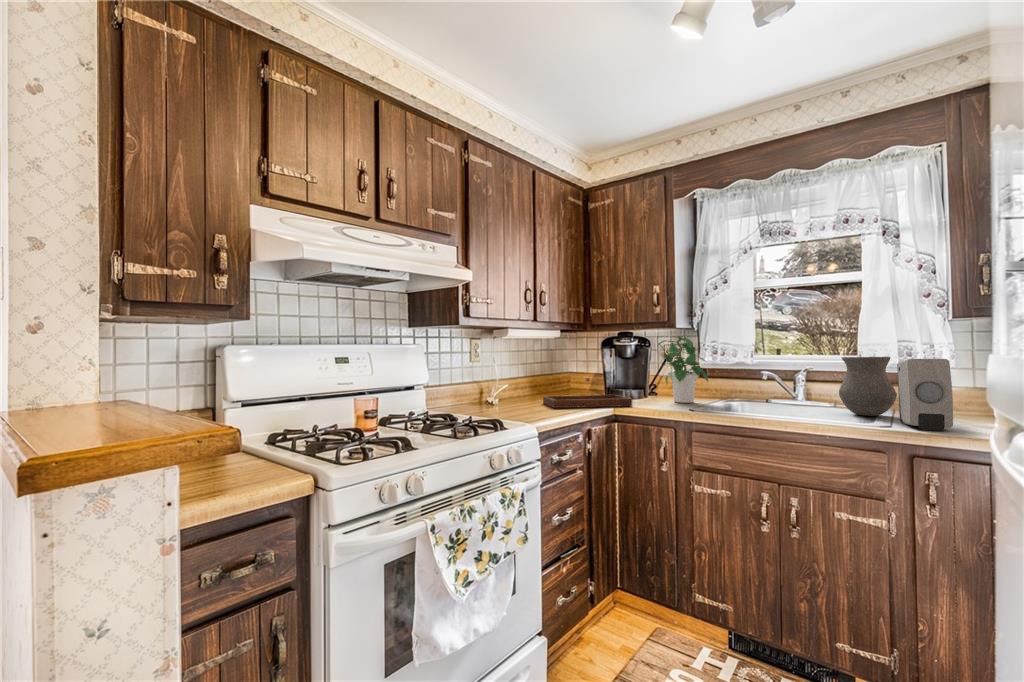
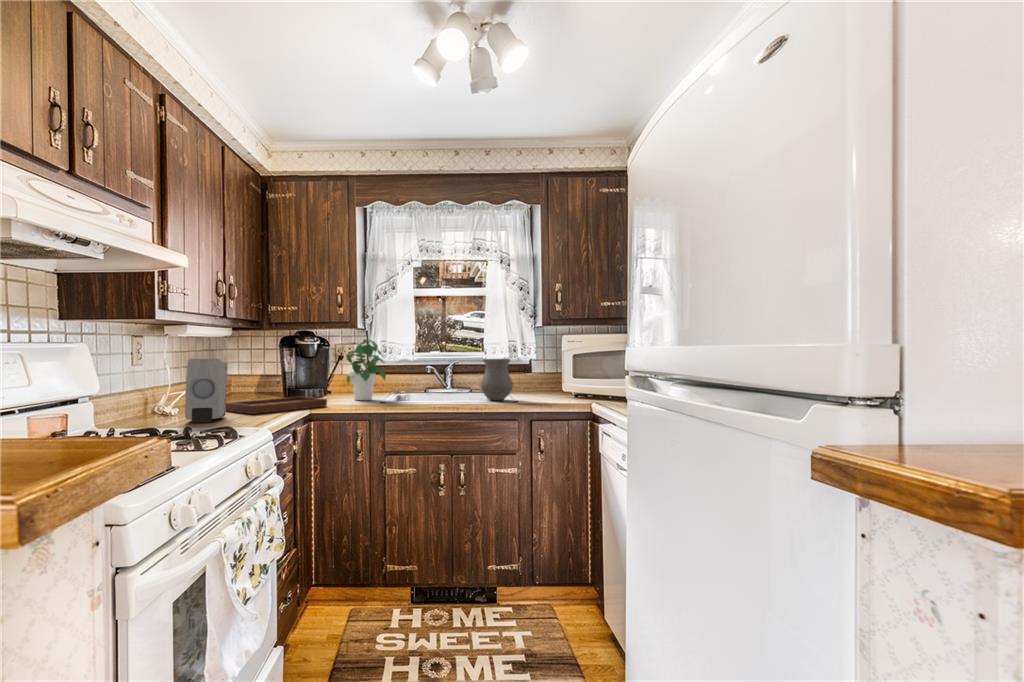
soap dispenser: present [897,359,953,431] -> present [185,359,227,423]

